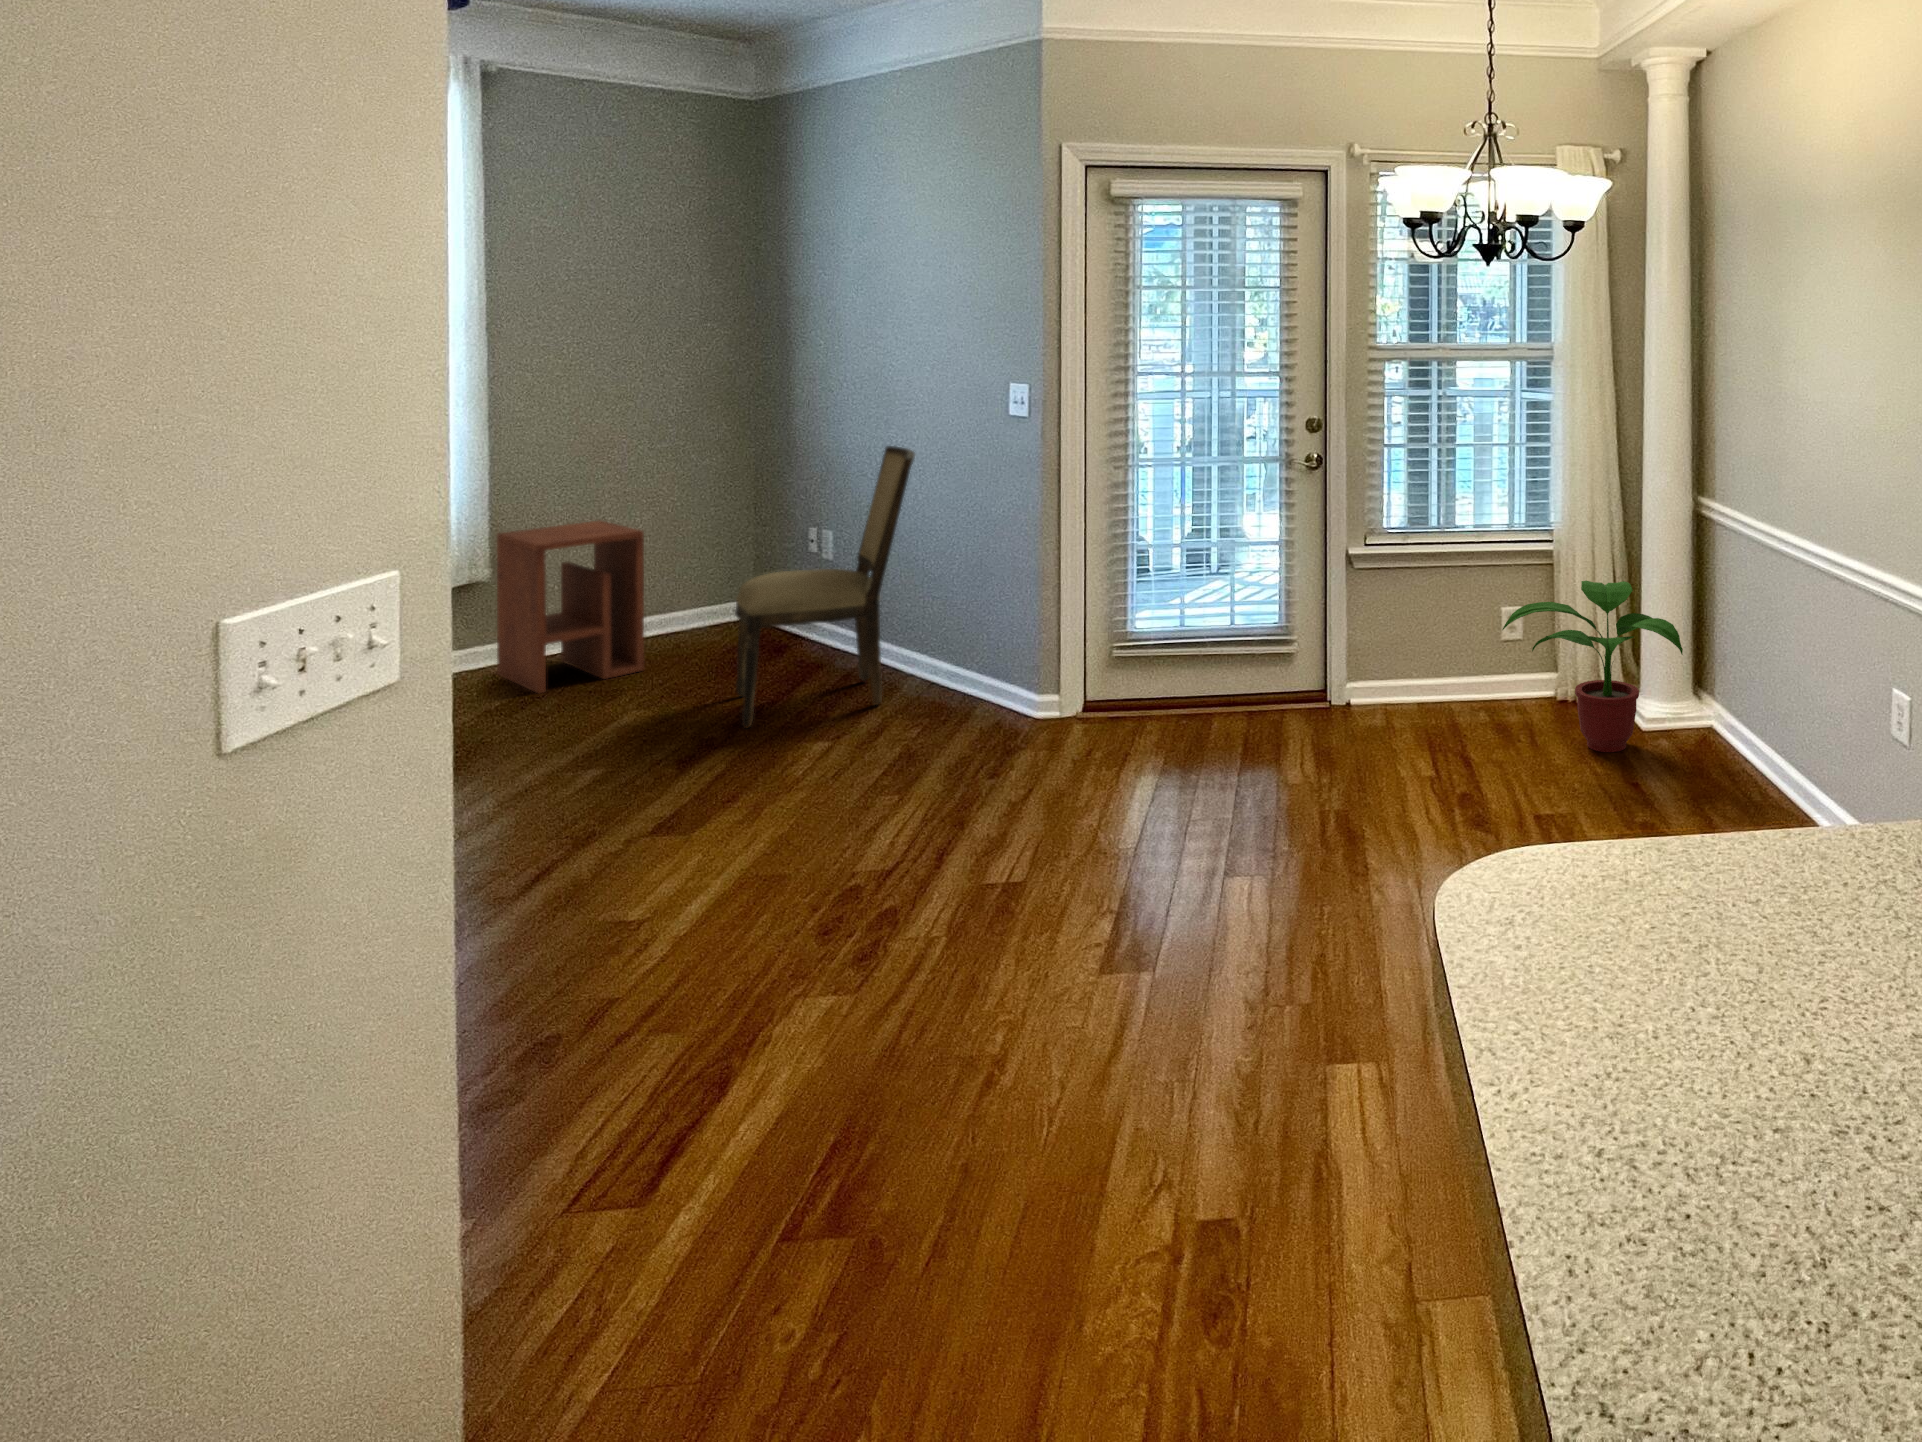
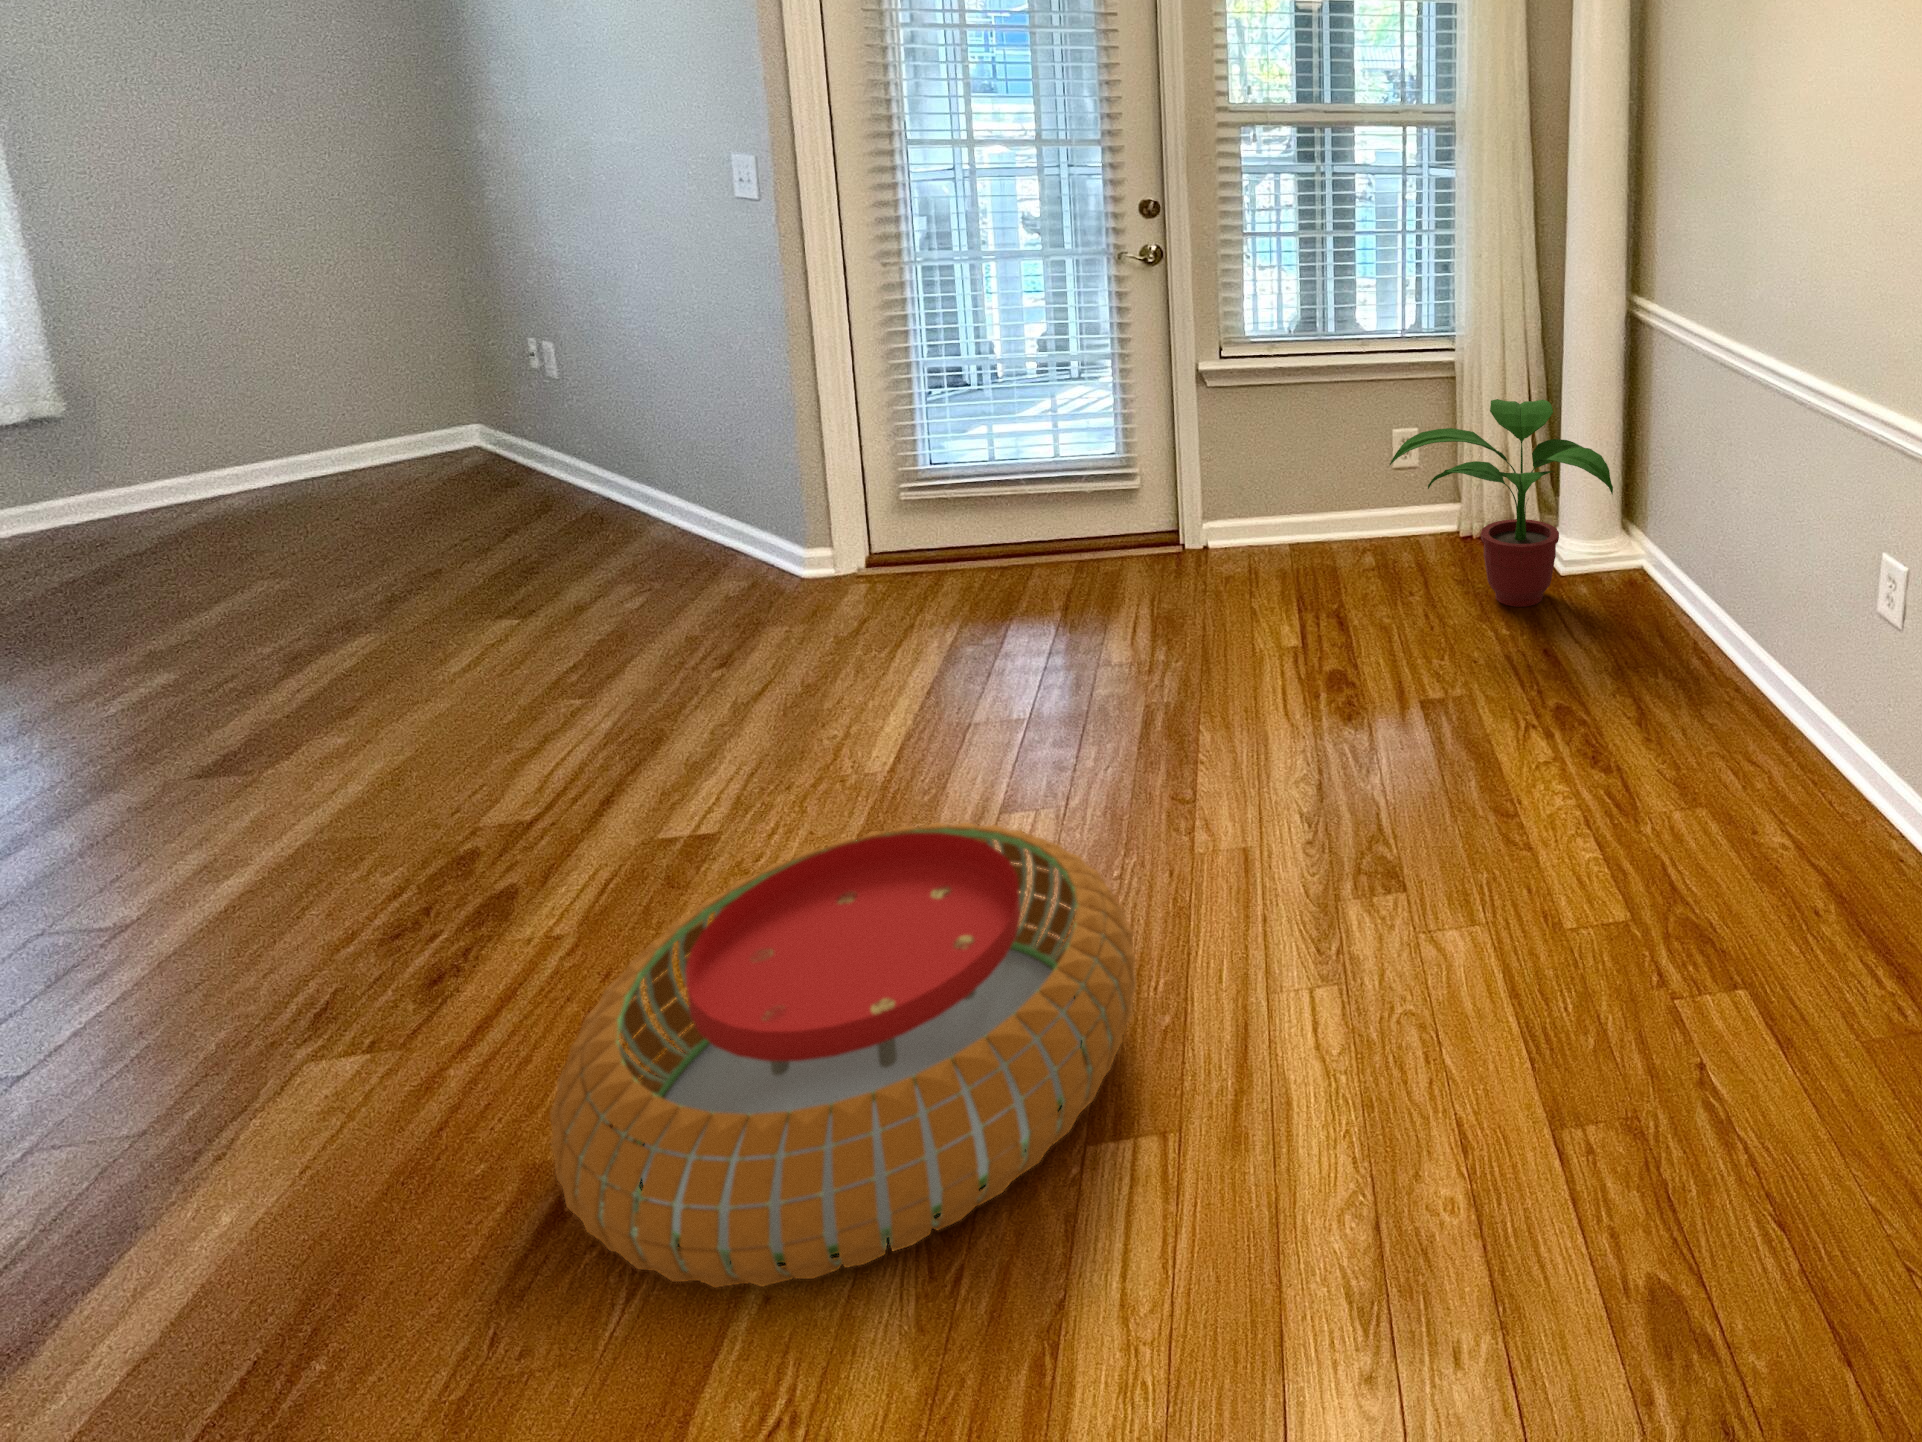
dining chair: present [735,446,915,728] -> none [383,236,620,603]
side table: present [497,520,644,693] -> none [59,333,303,558]
pouf: none [989,857,1352,1124] -> present [550,822,1136,1287]

